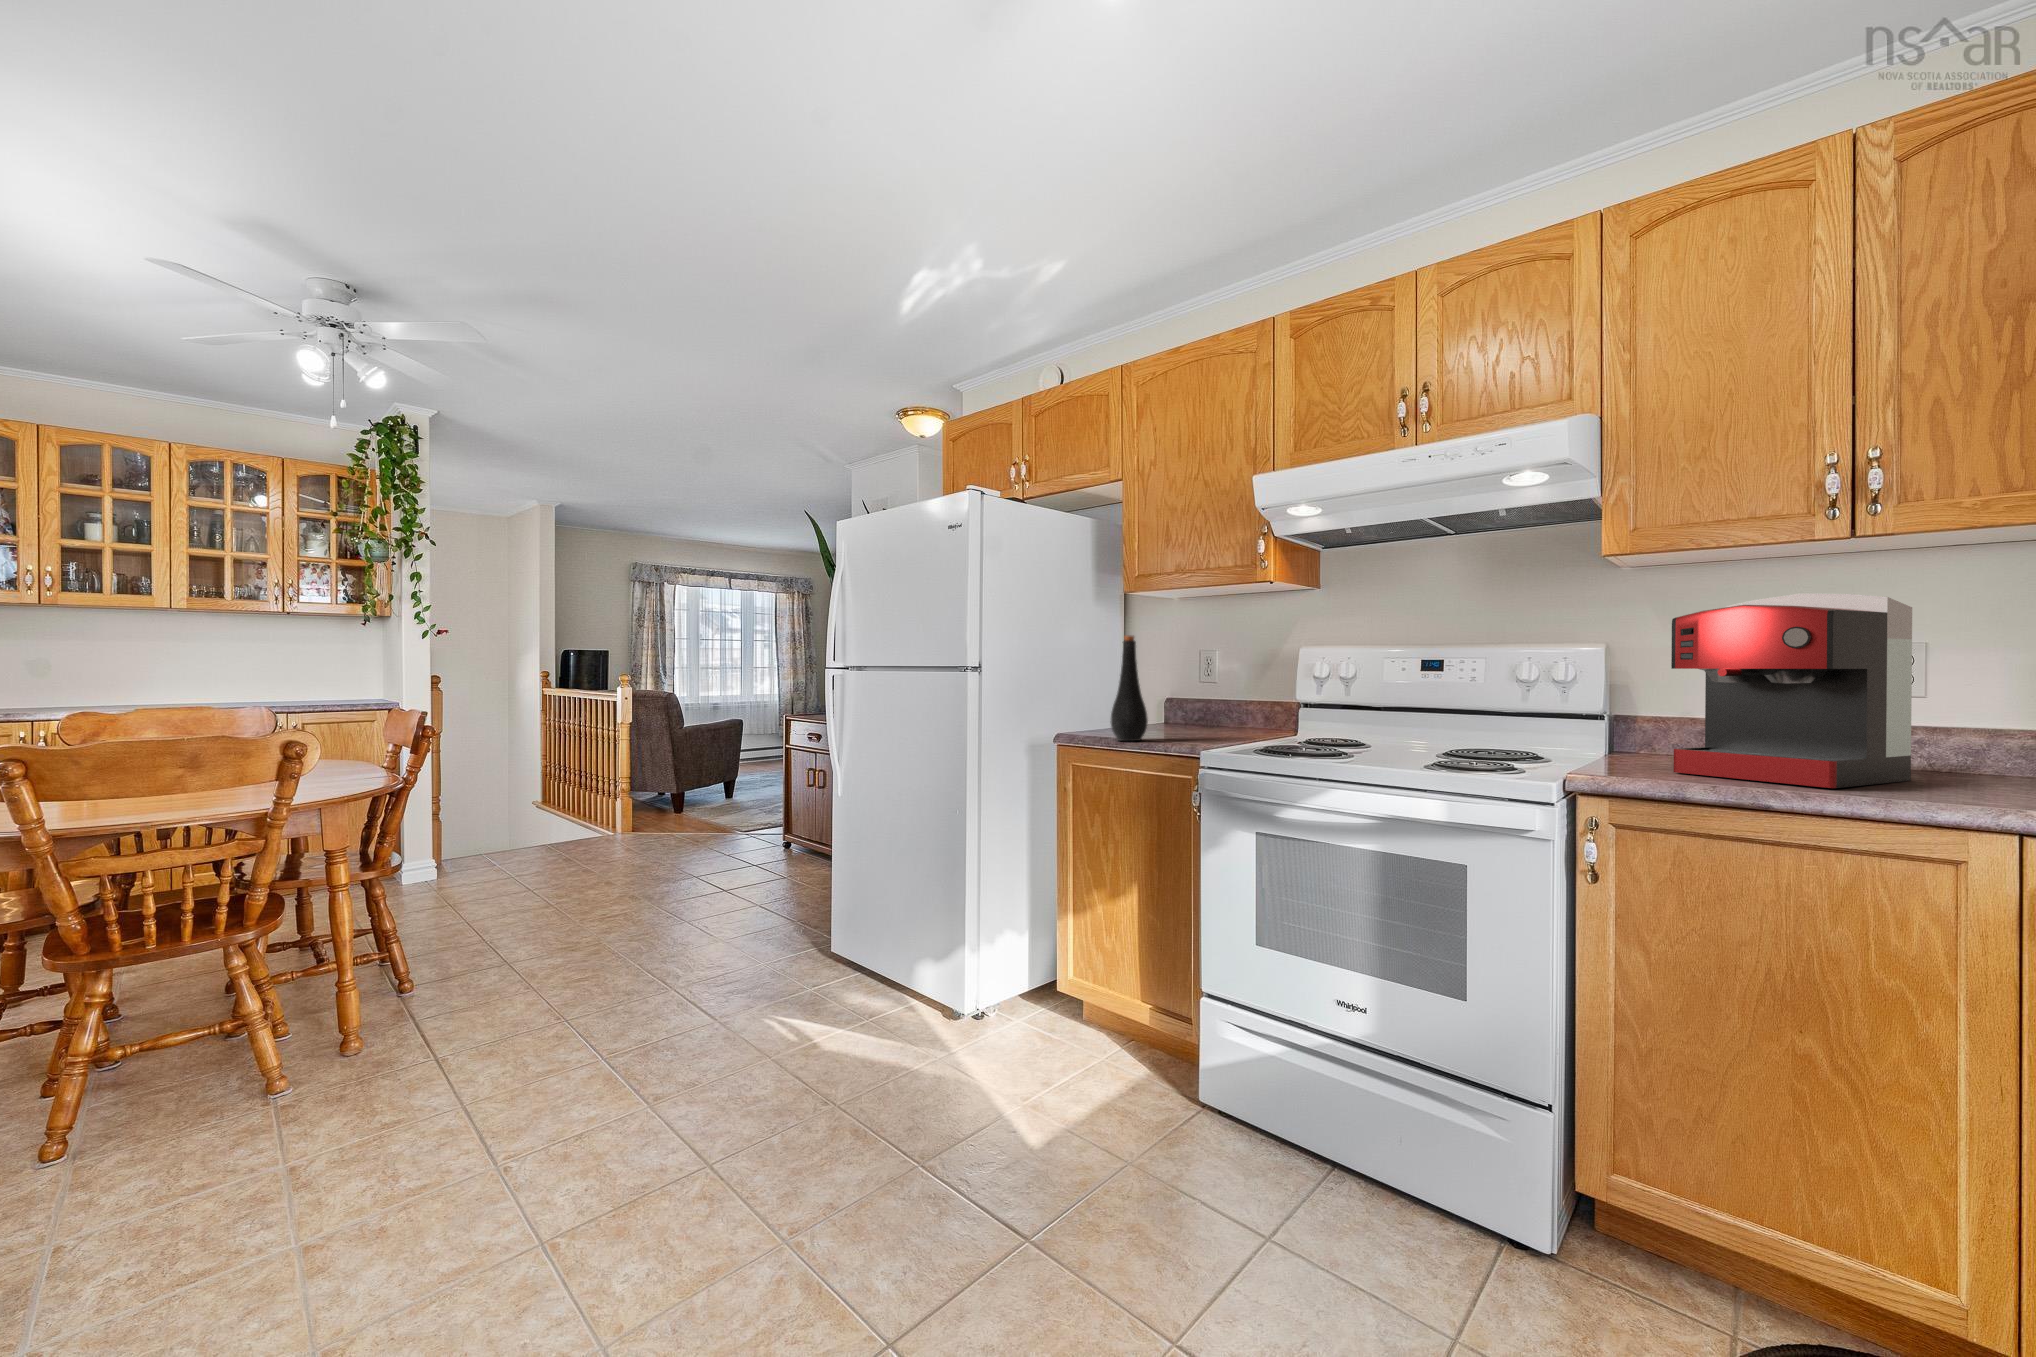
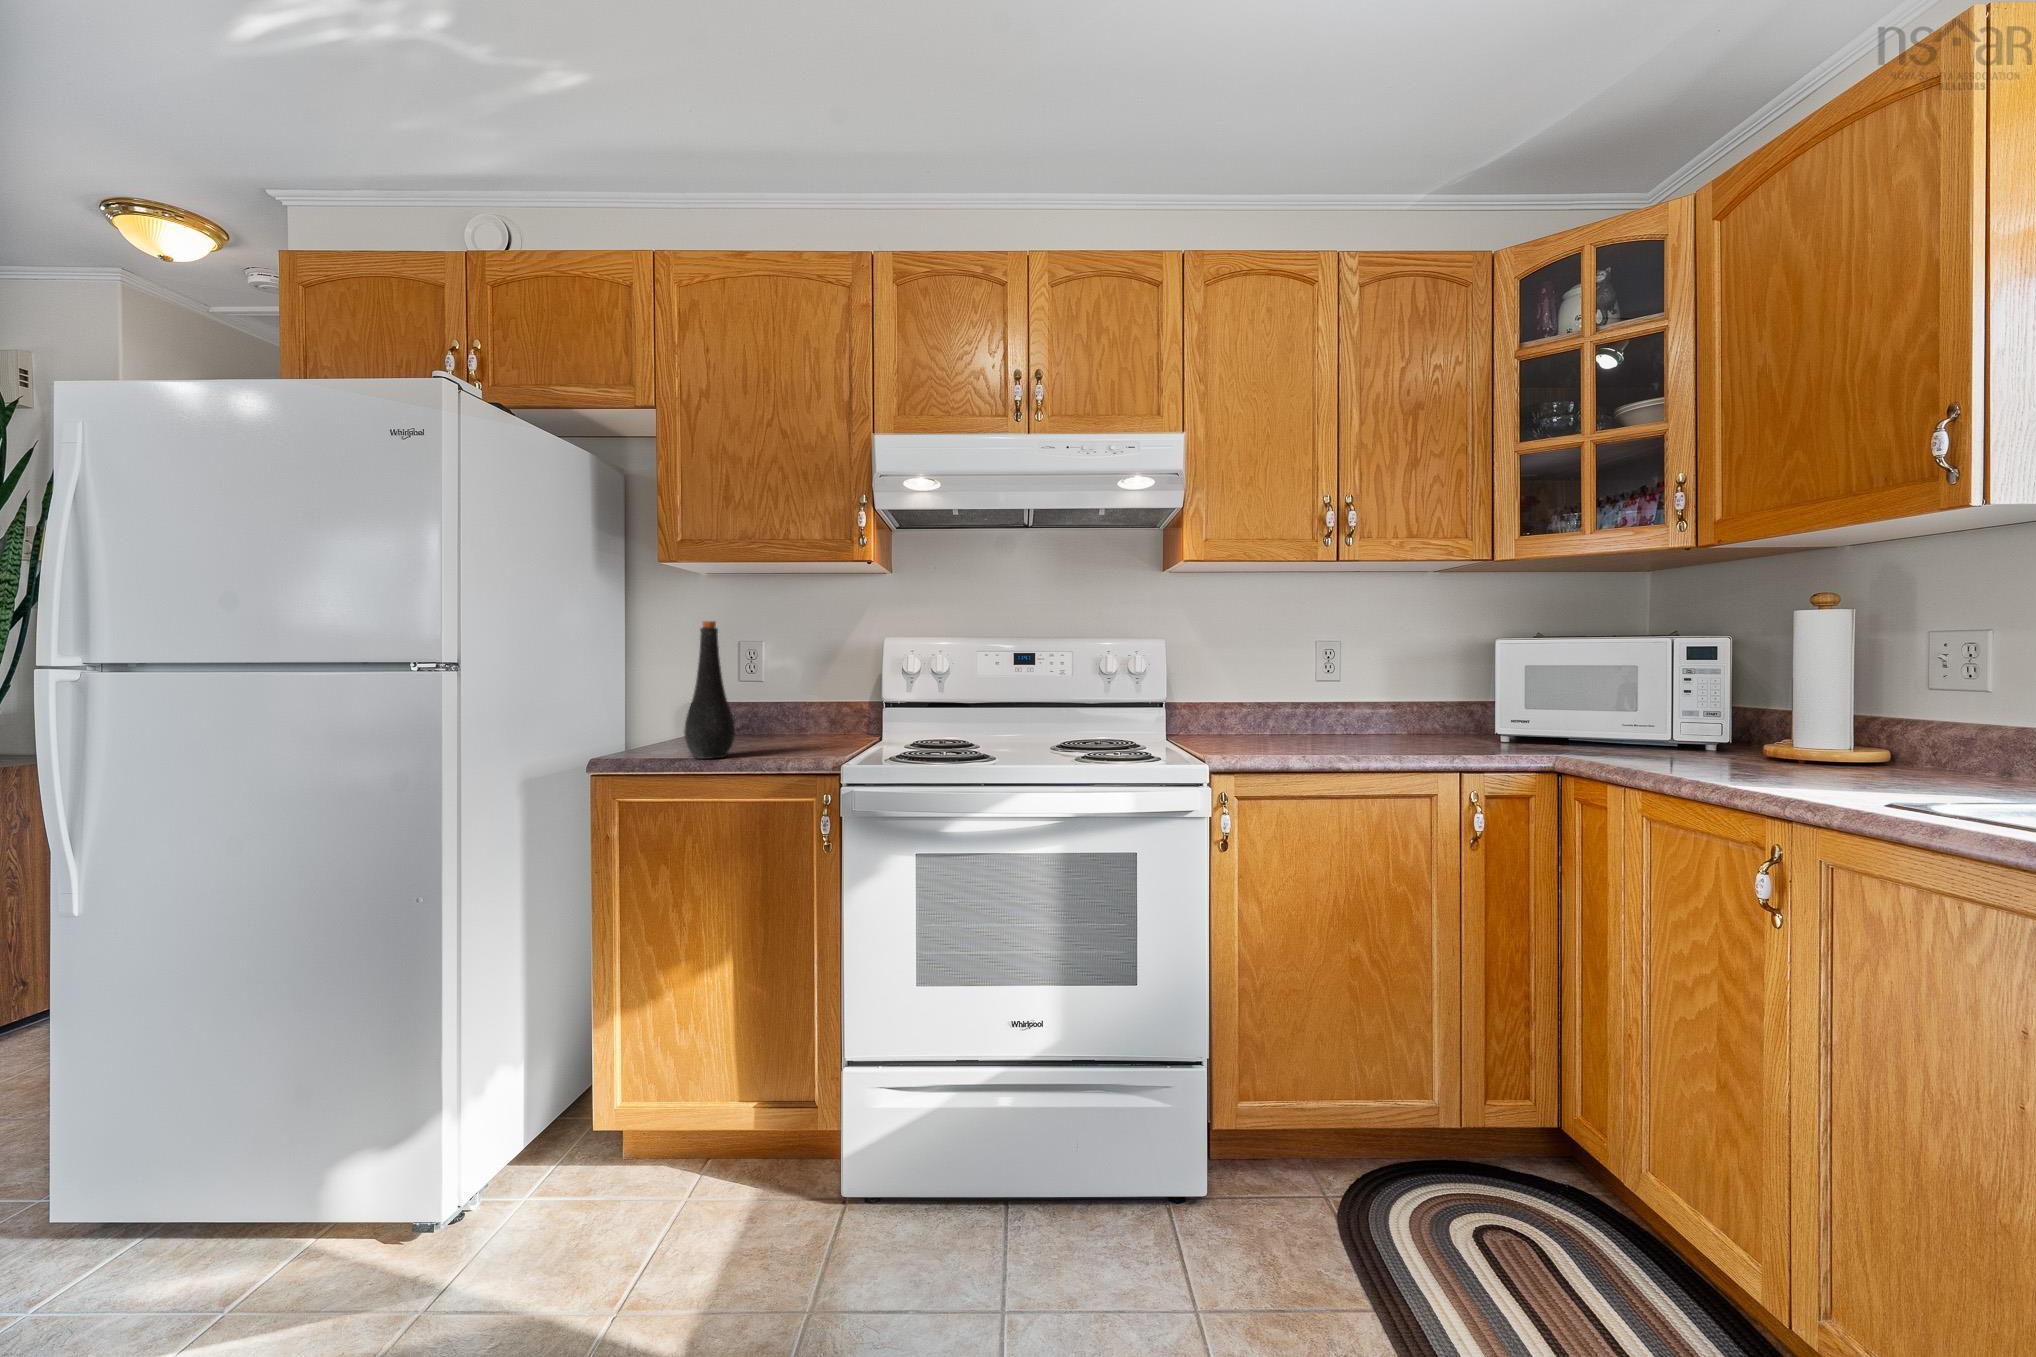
coffee maker: present [1671,593,1912,788] -> none [1252,603,1372,754]

